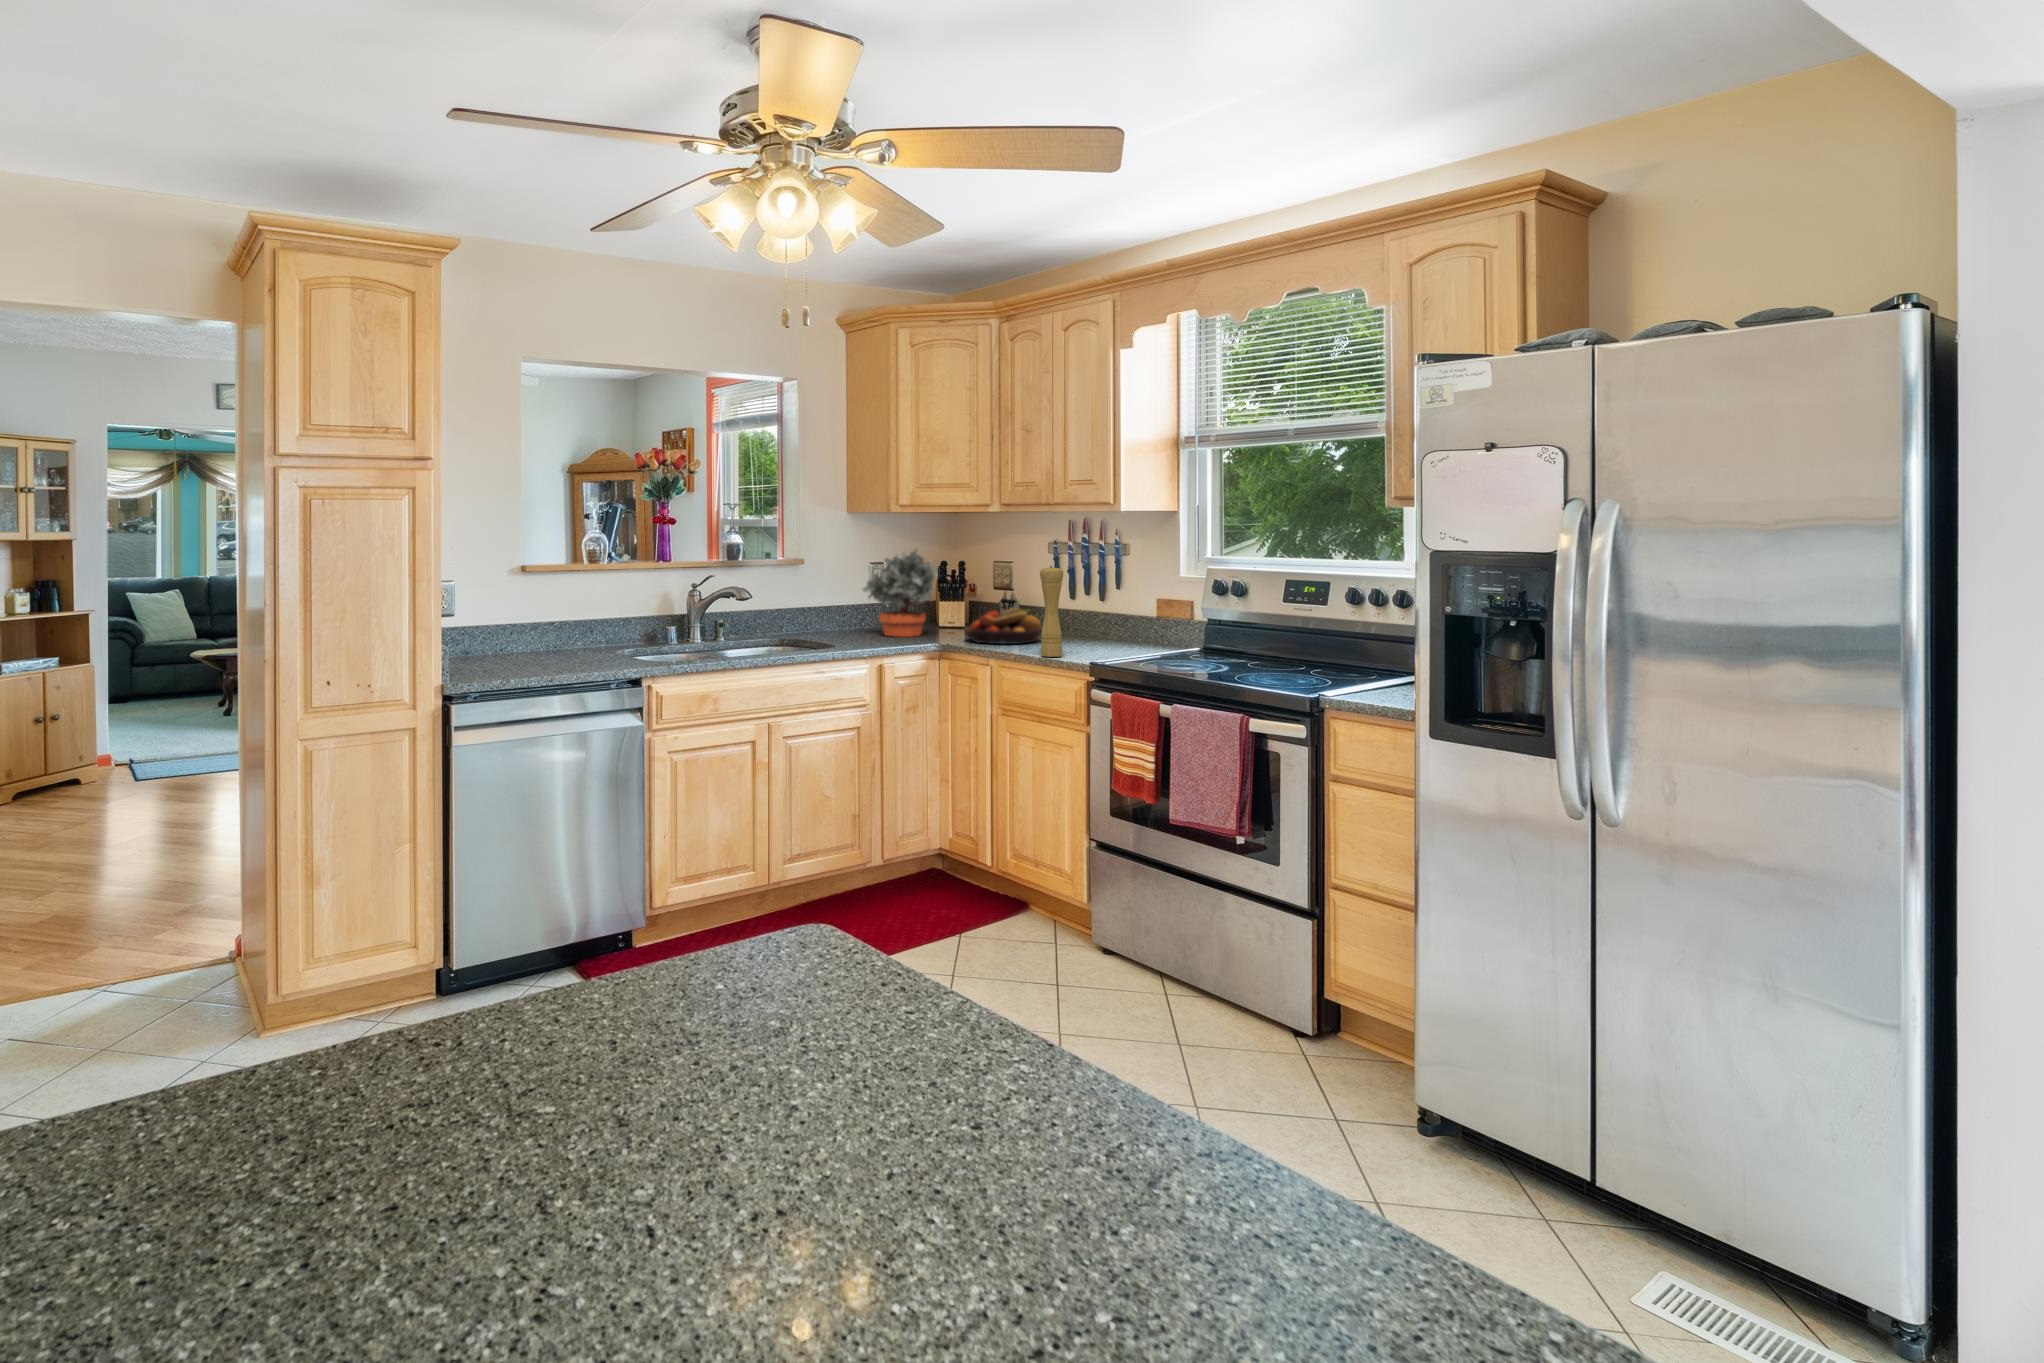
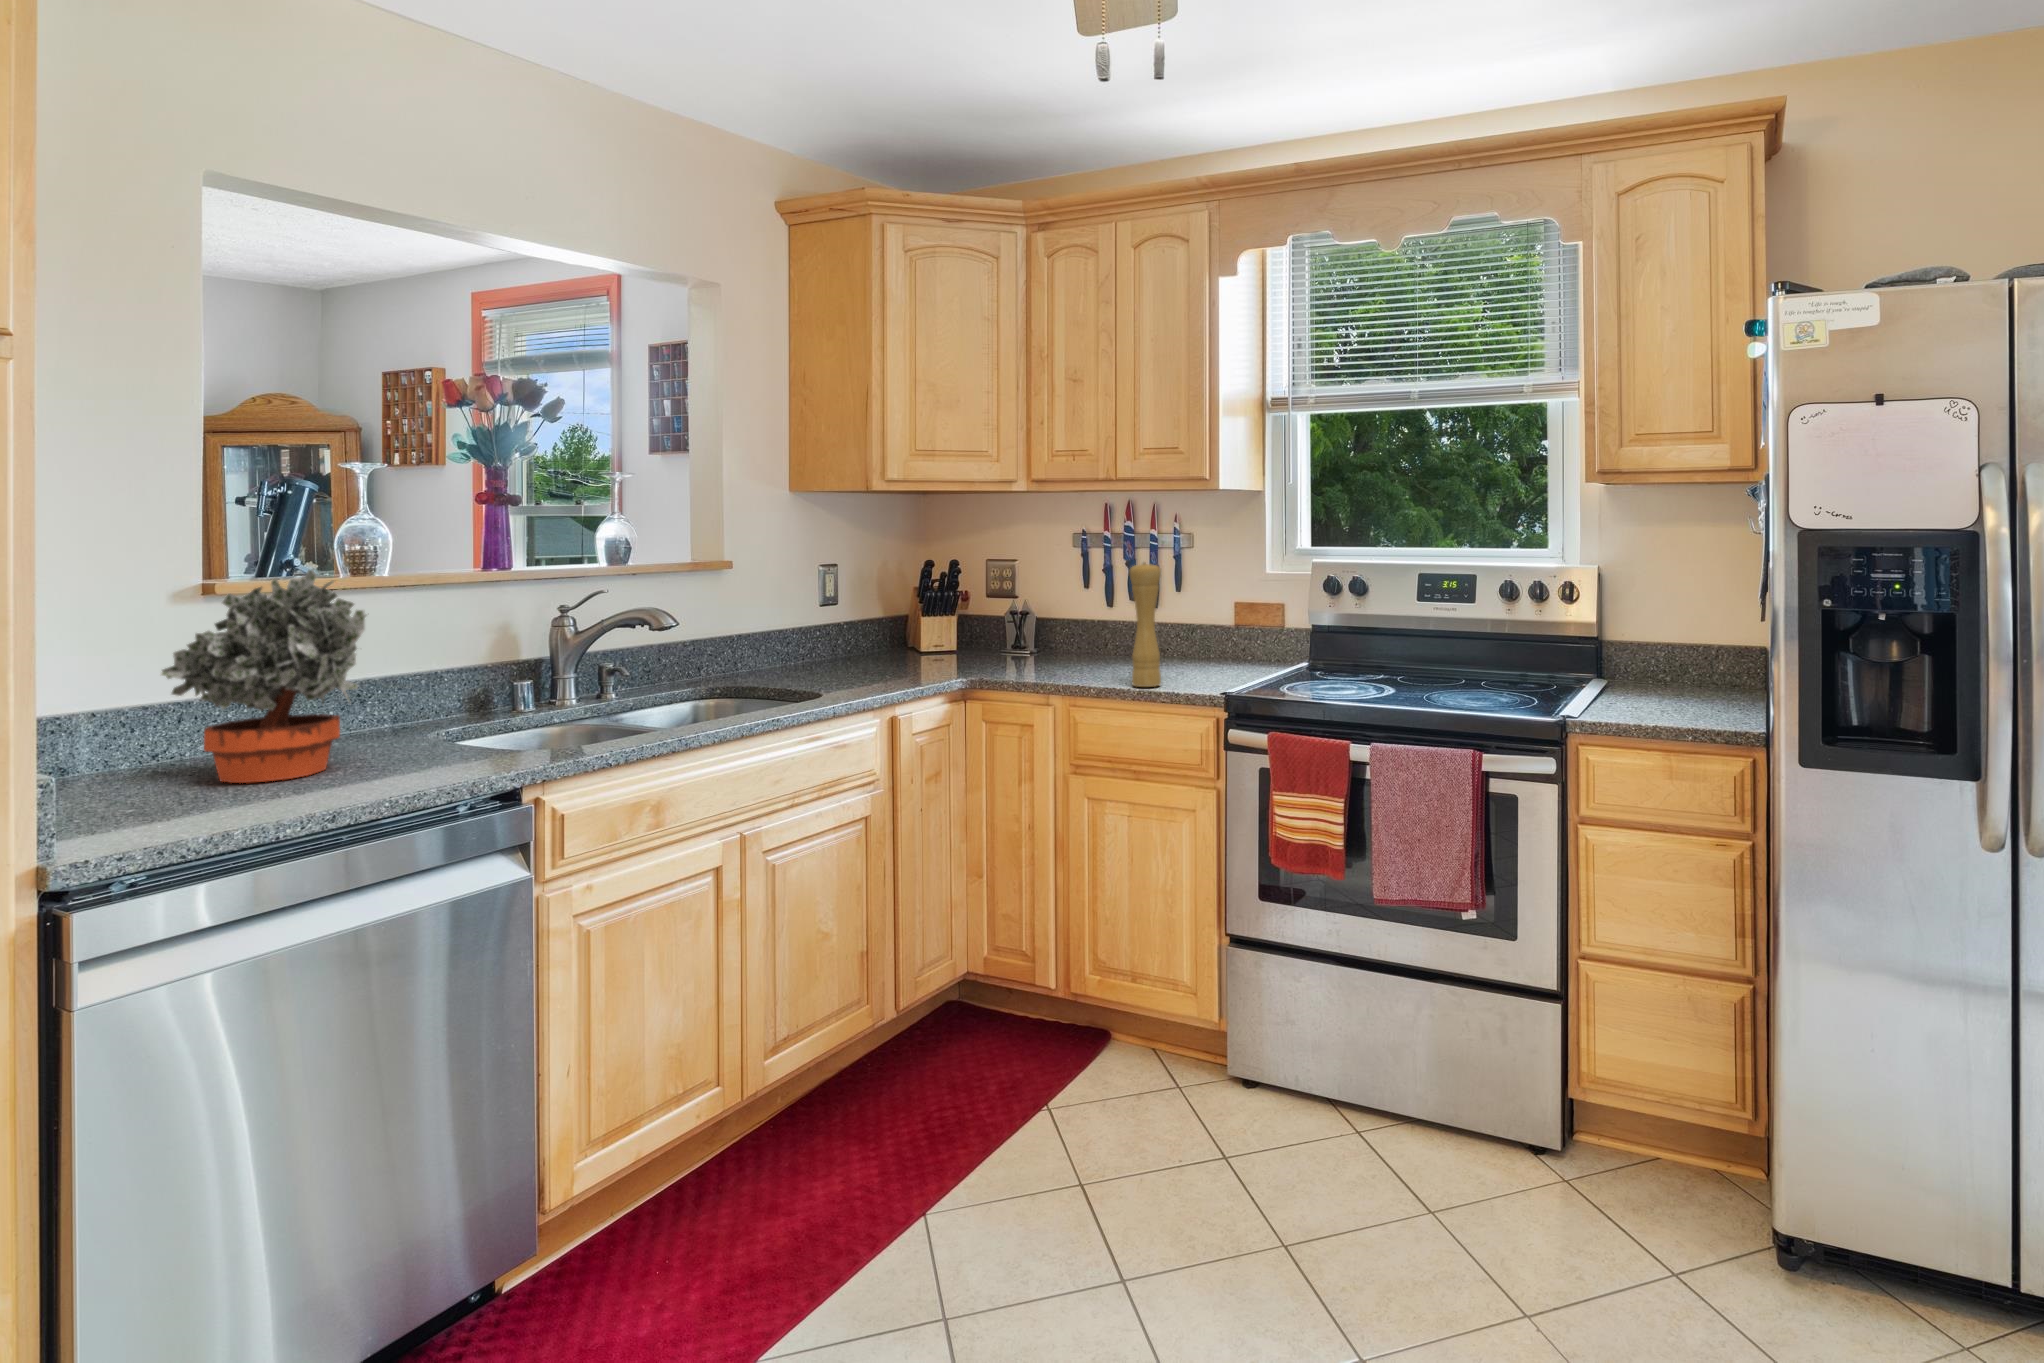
potted plant: present [863,549,938,637] -> present [161,570,366,783]
fruit bowl: present [965,608,1042,644] -> none [985,622,1090,673]

